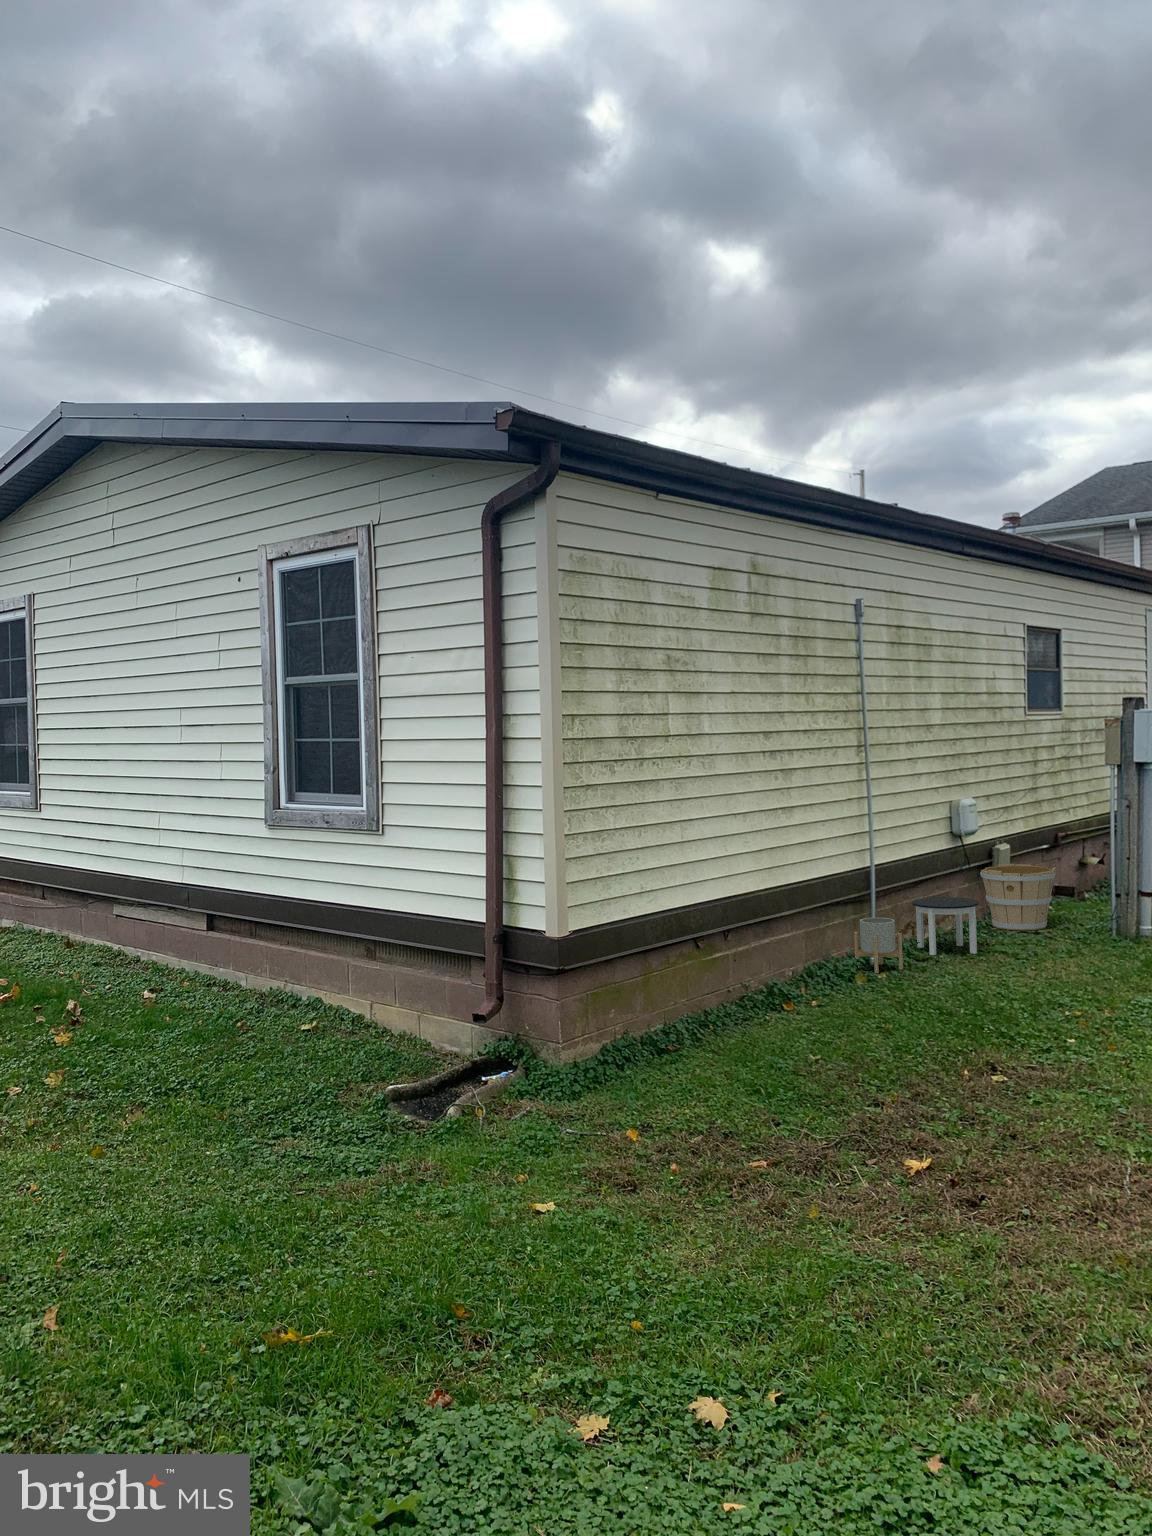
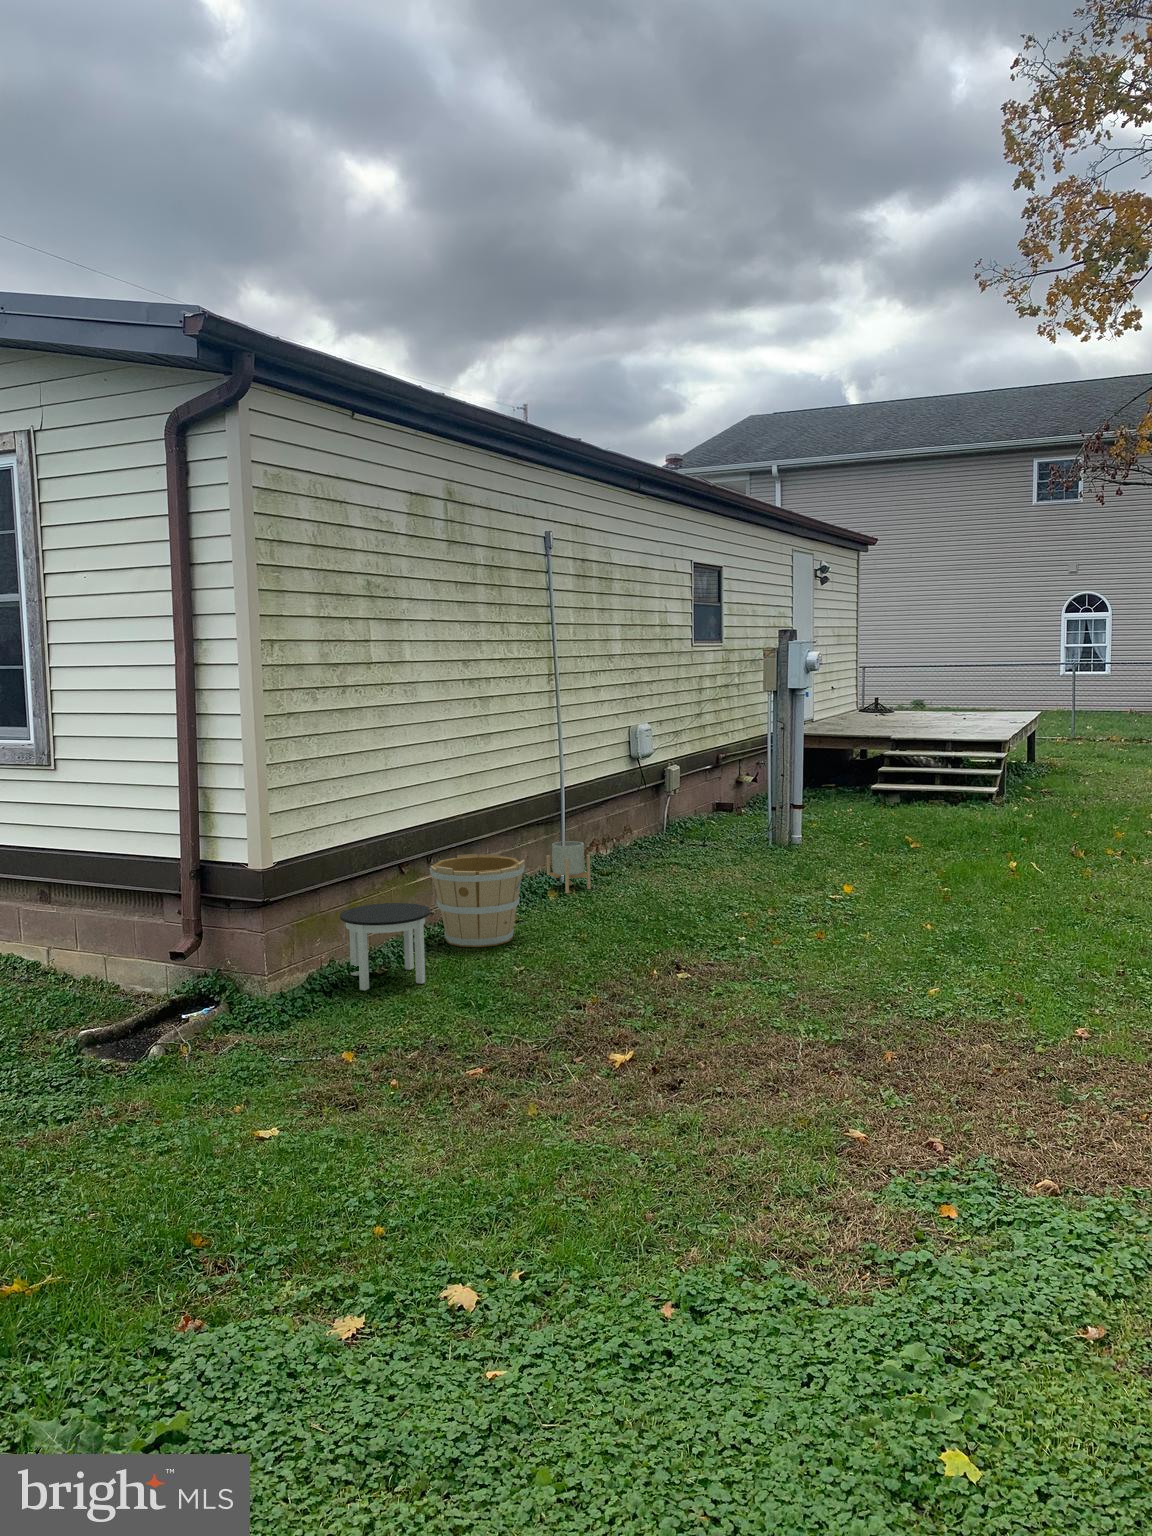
wooden bucket: present [980,864,1056,931] -> present [430,854,525,947]
round table: present [912,897,979,955] -> present [340,903,430,990]

